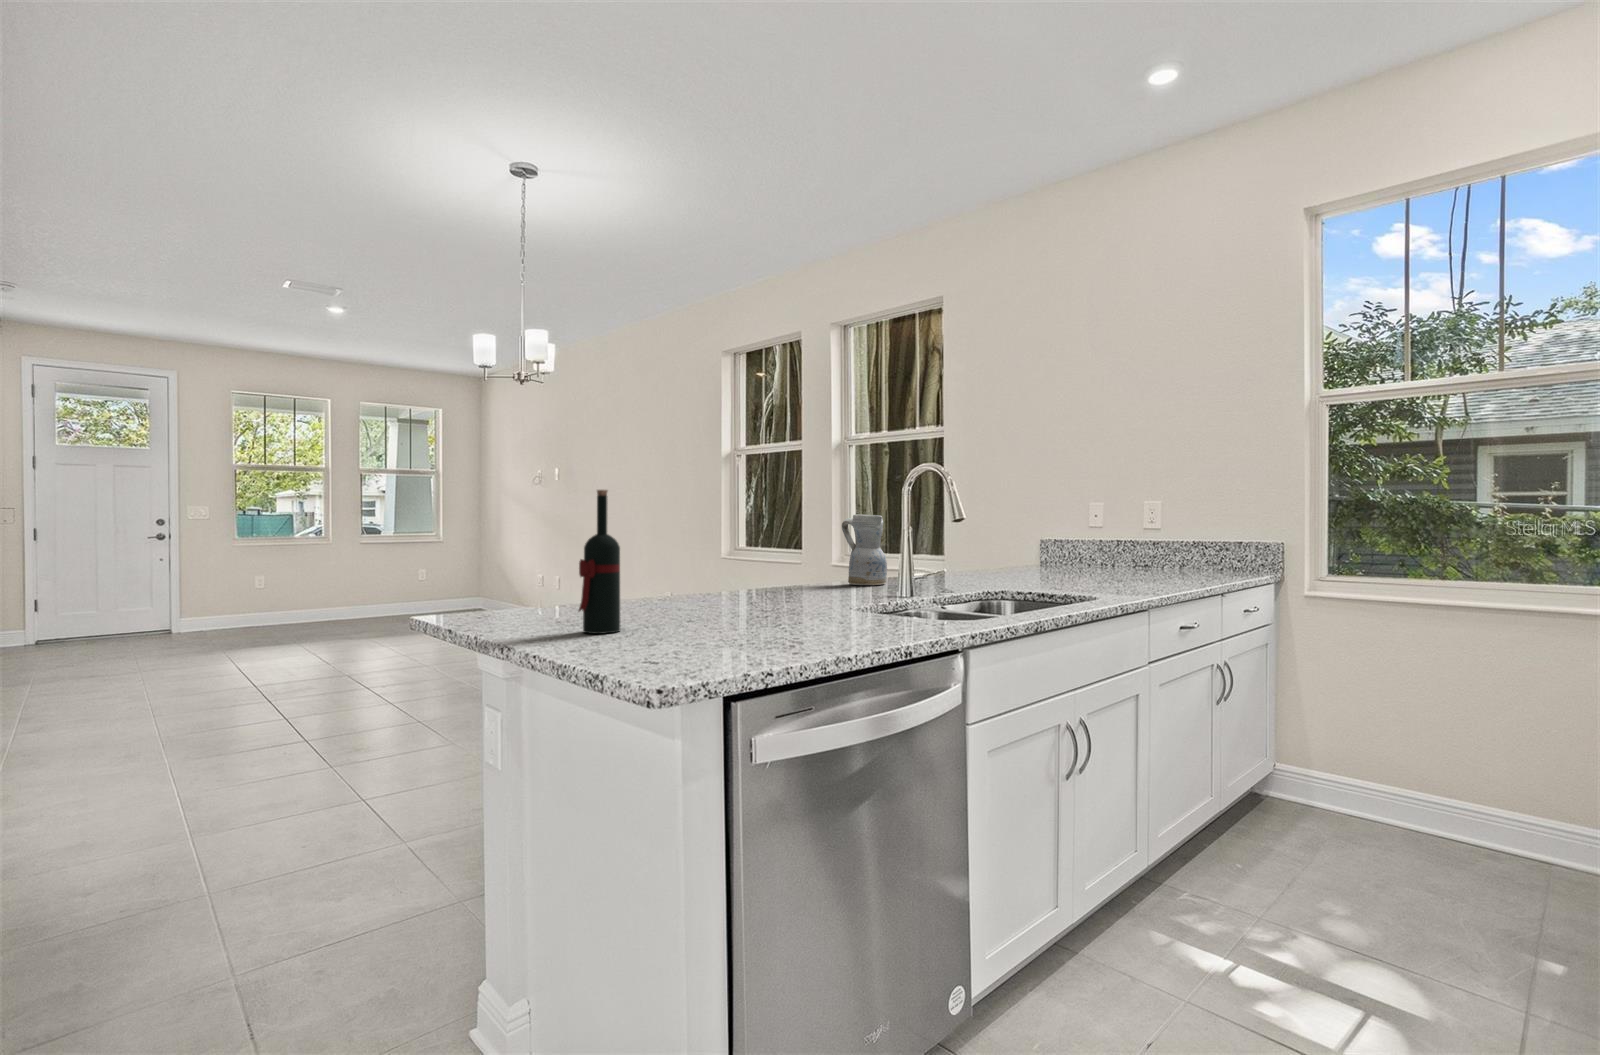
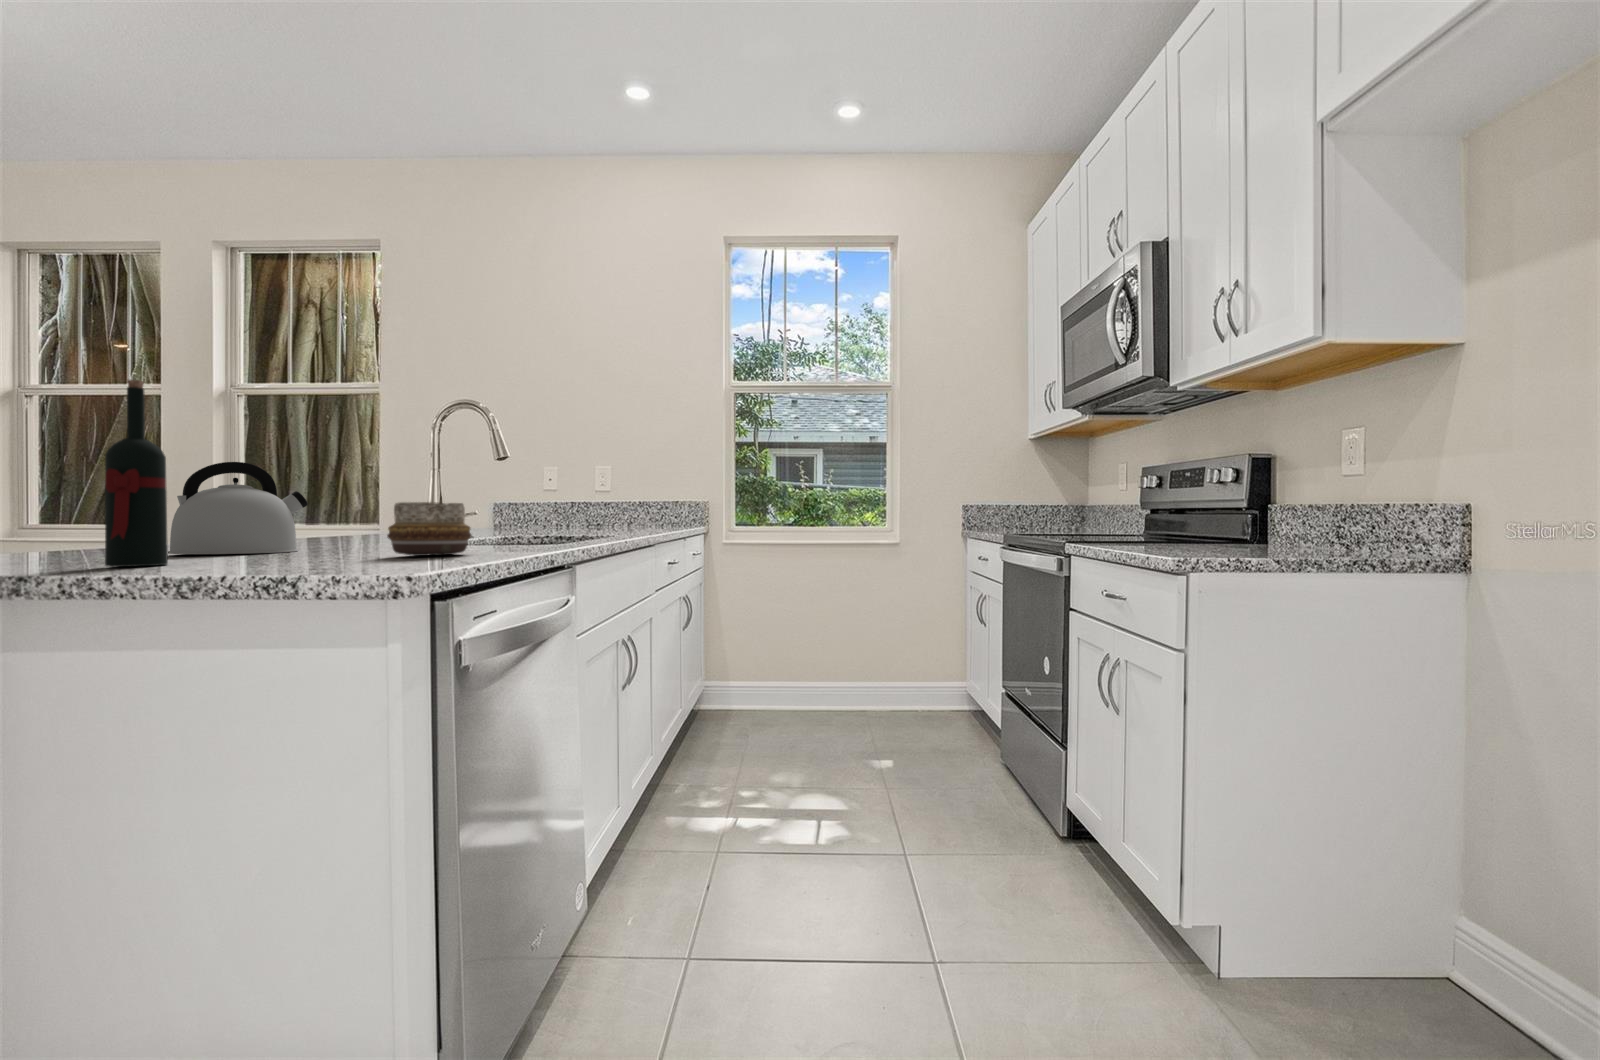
ceramic pitcher: present [842,514,887,585] -> none [321,461,381,539]
kettle: none [674,535,769,614] -> present [168,462,308,554]
decorative bowl: none [748,588,822,643] -> present [387,502,471,556]

